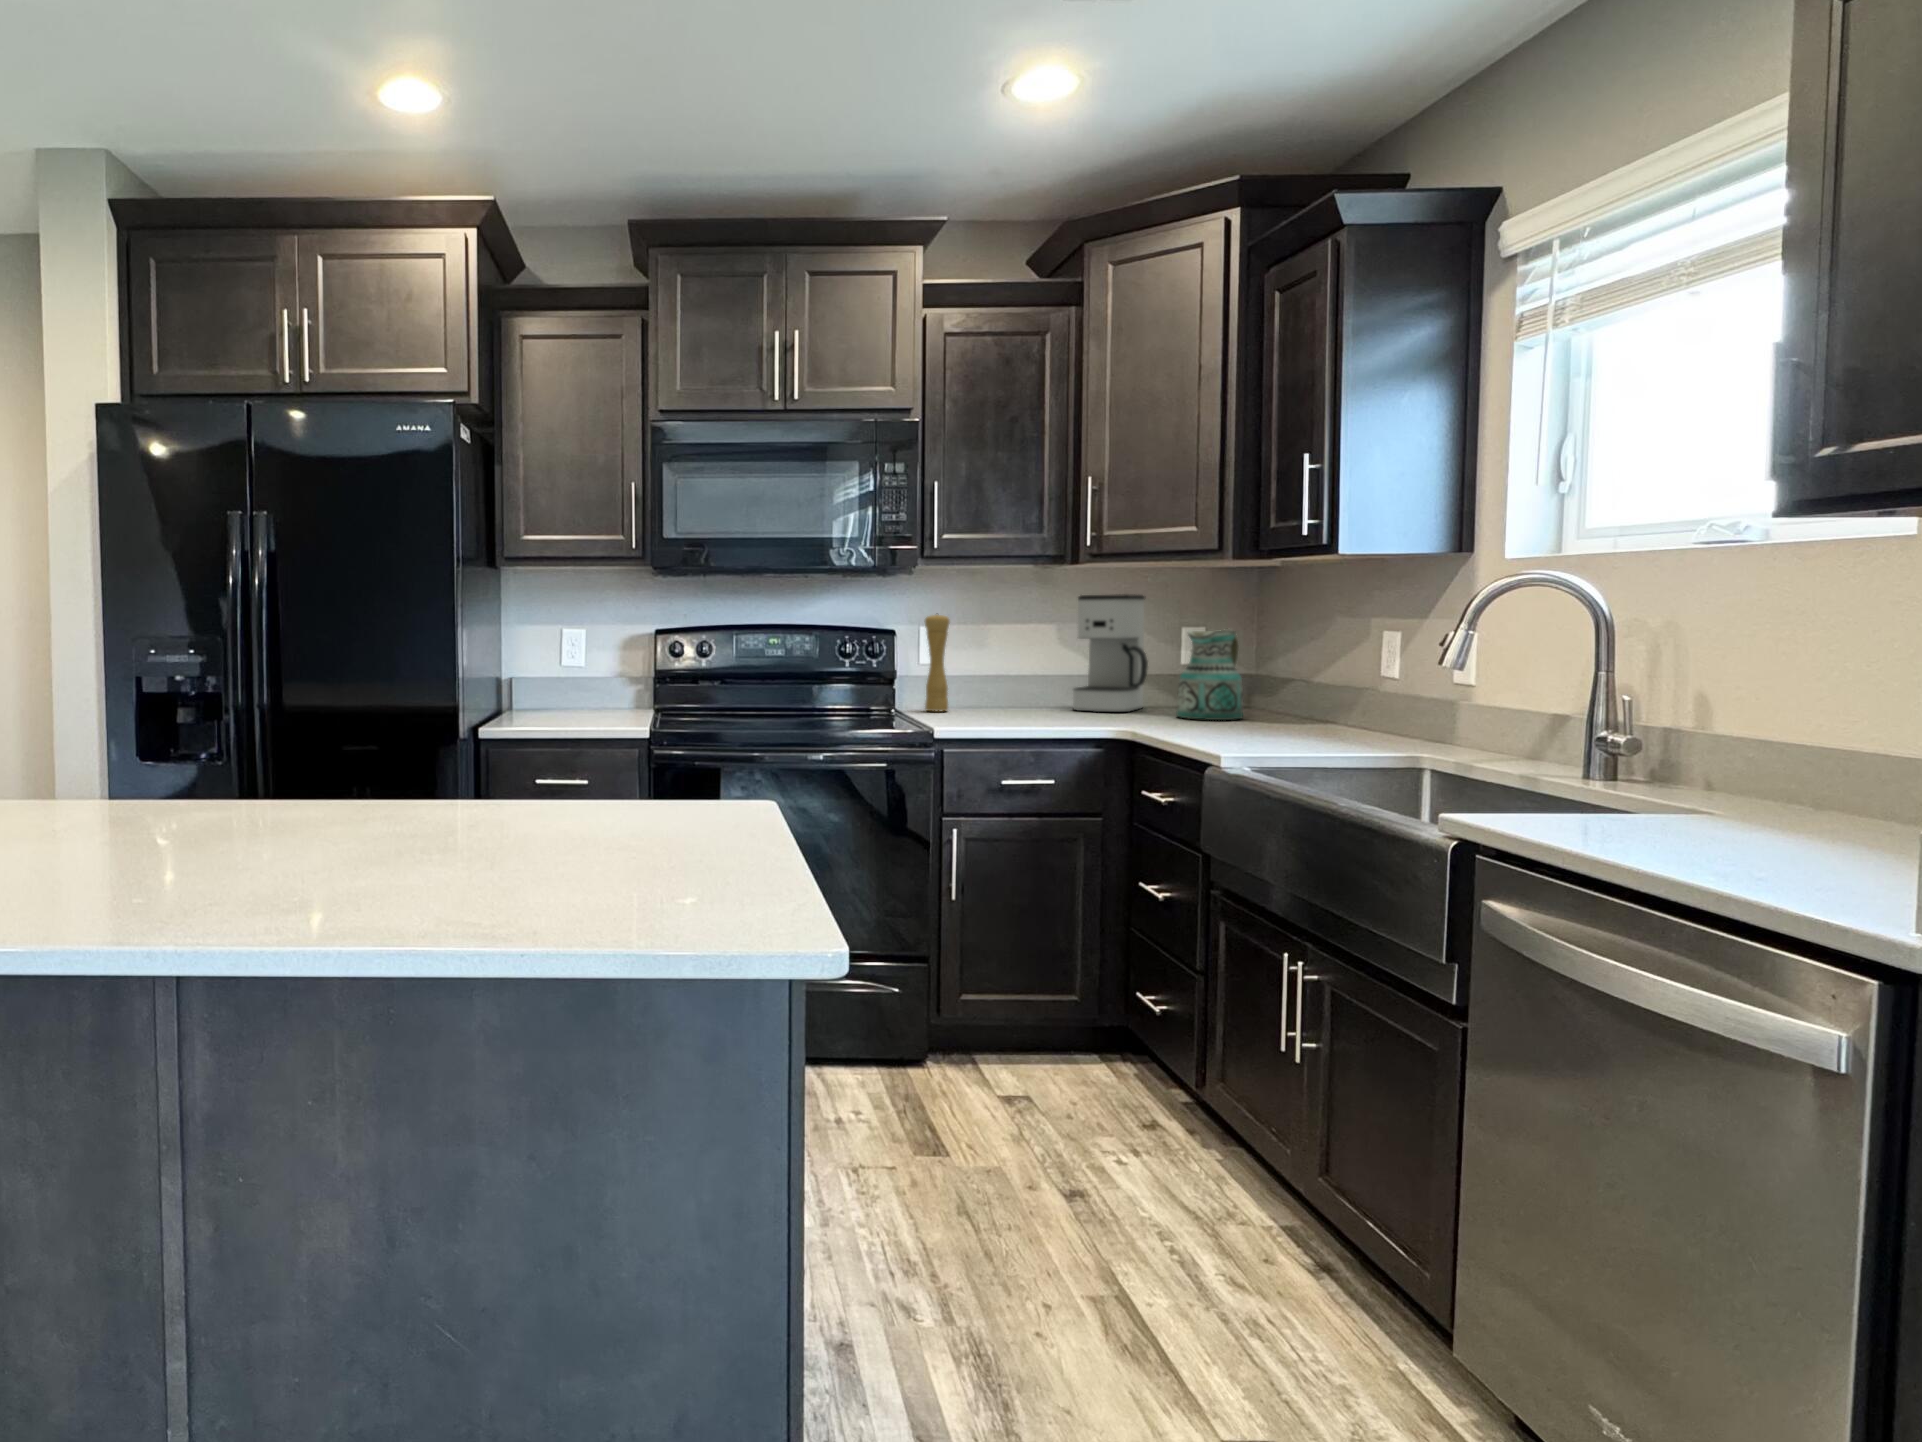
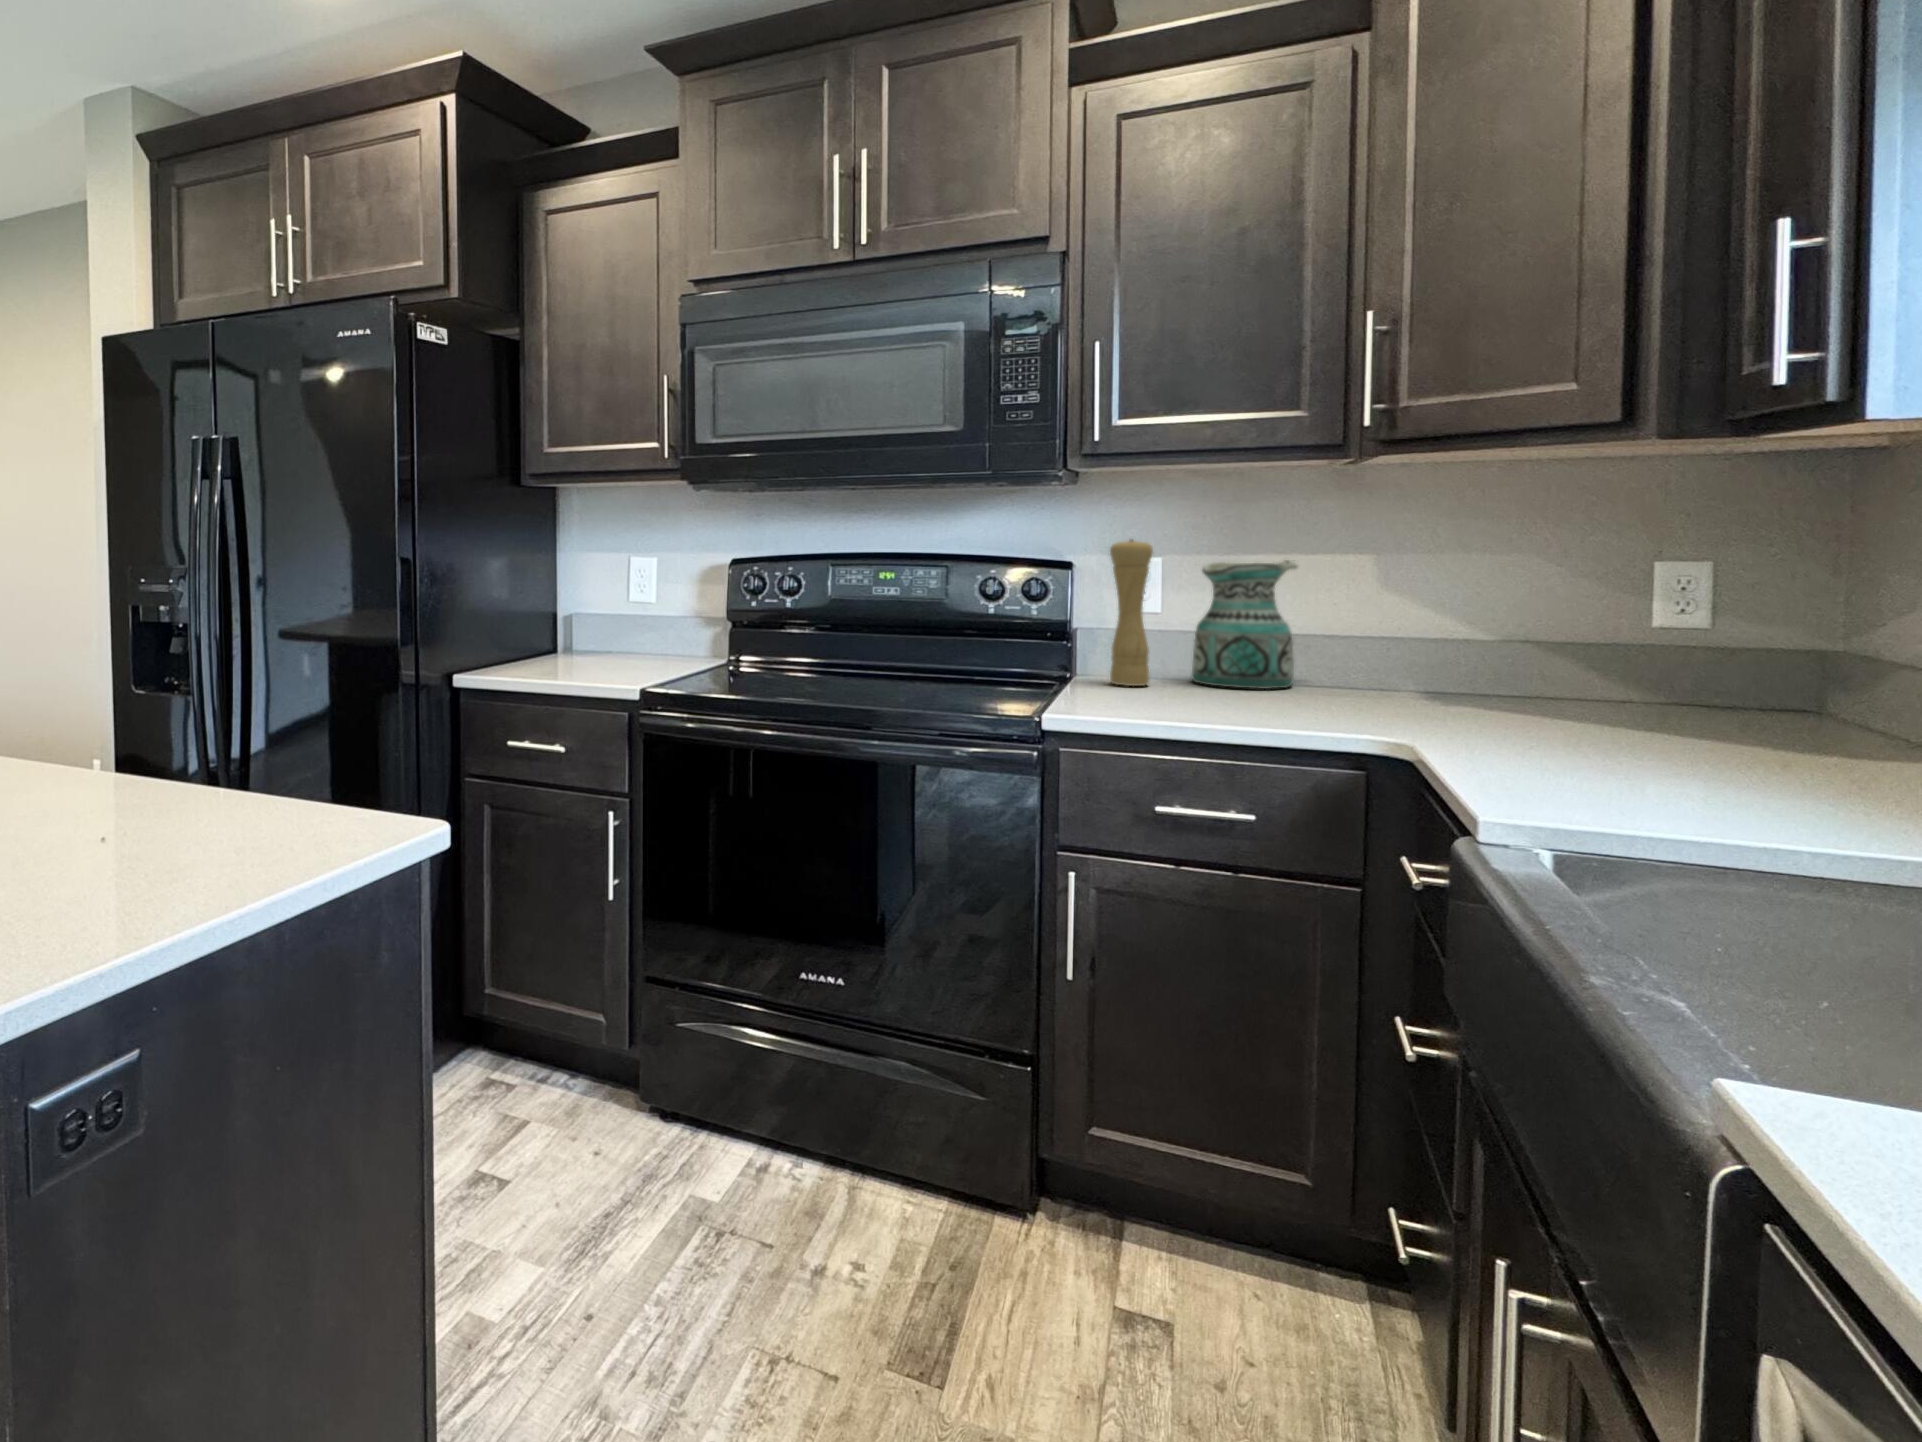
coffee maker: present [1073,594,1148,712] -> none [1386,506,1557,709]
ceramic pitcher: present [1177,628,1243,720] -> present [1192,560,1297,689]

